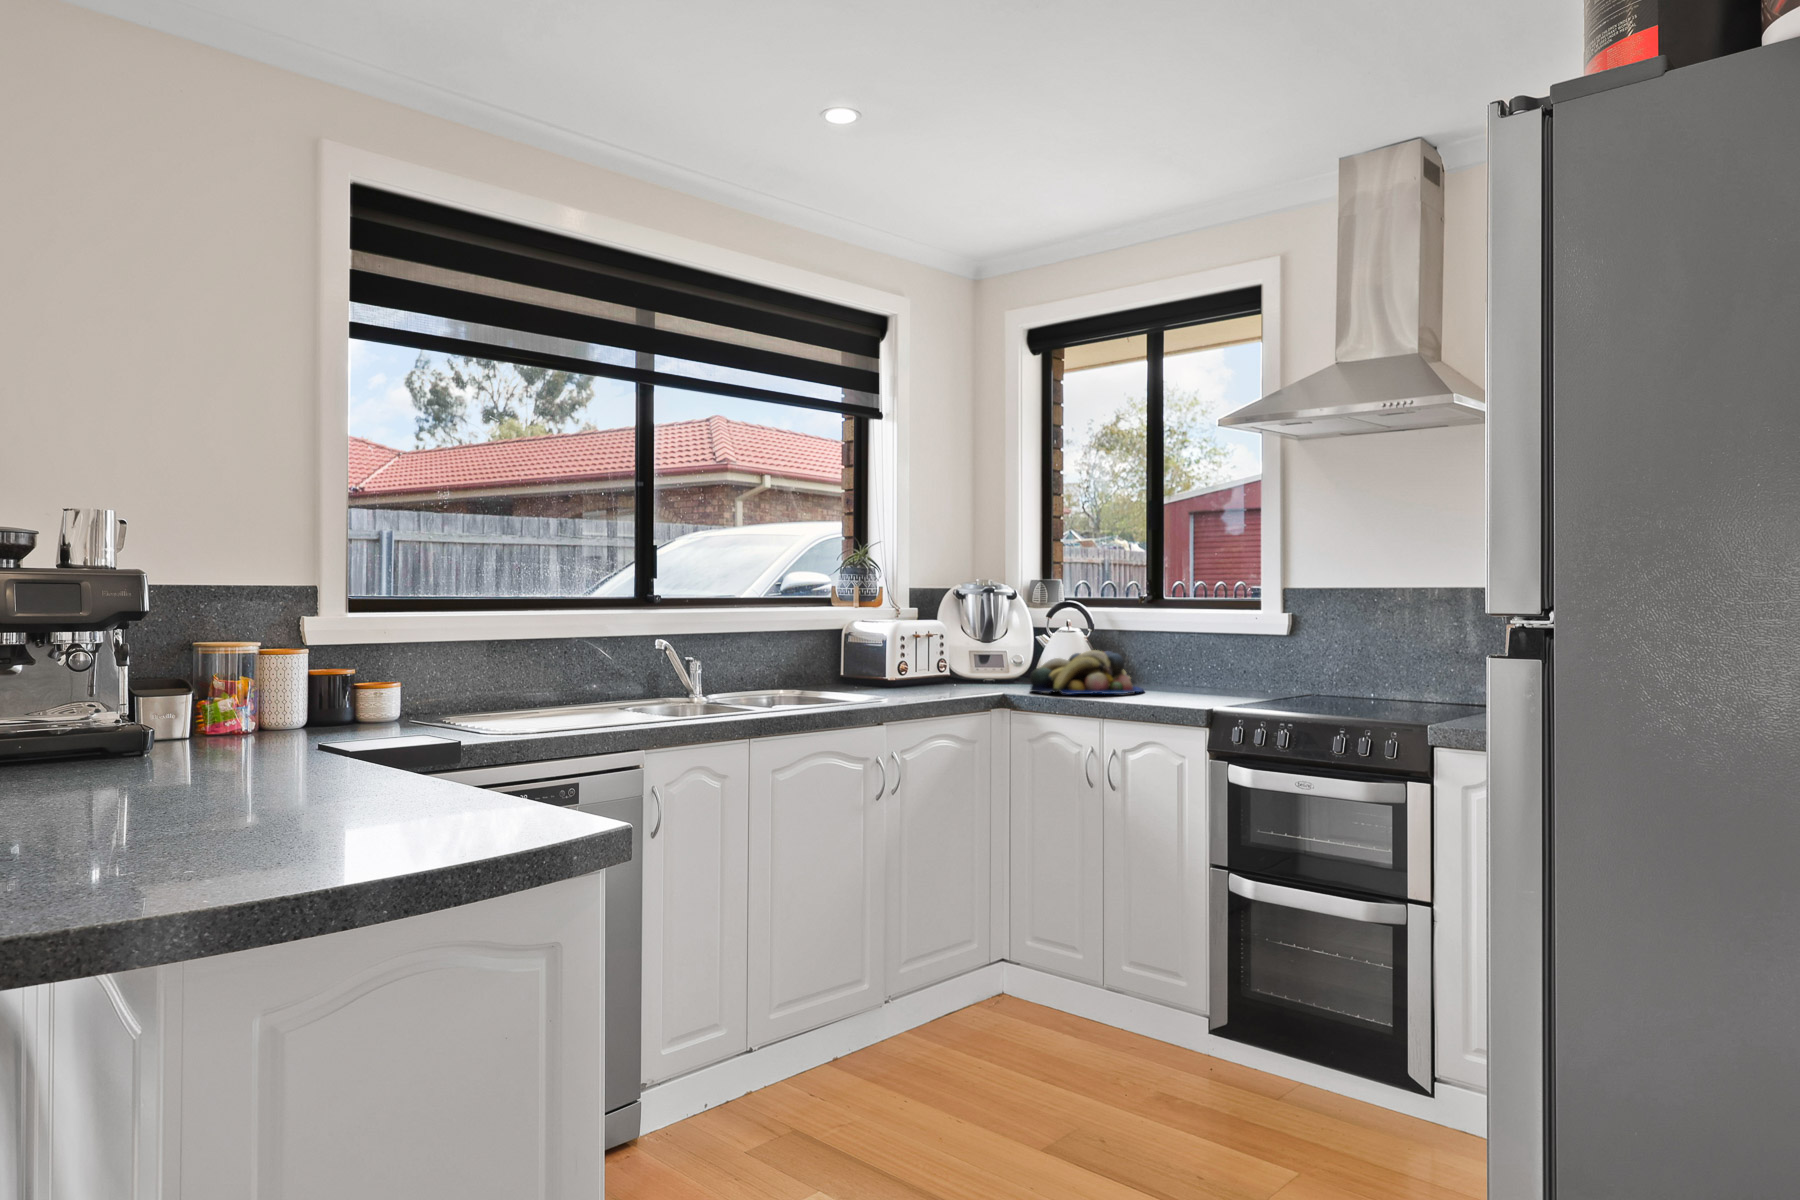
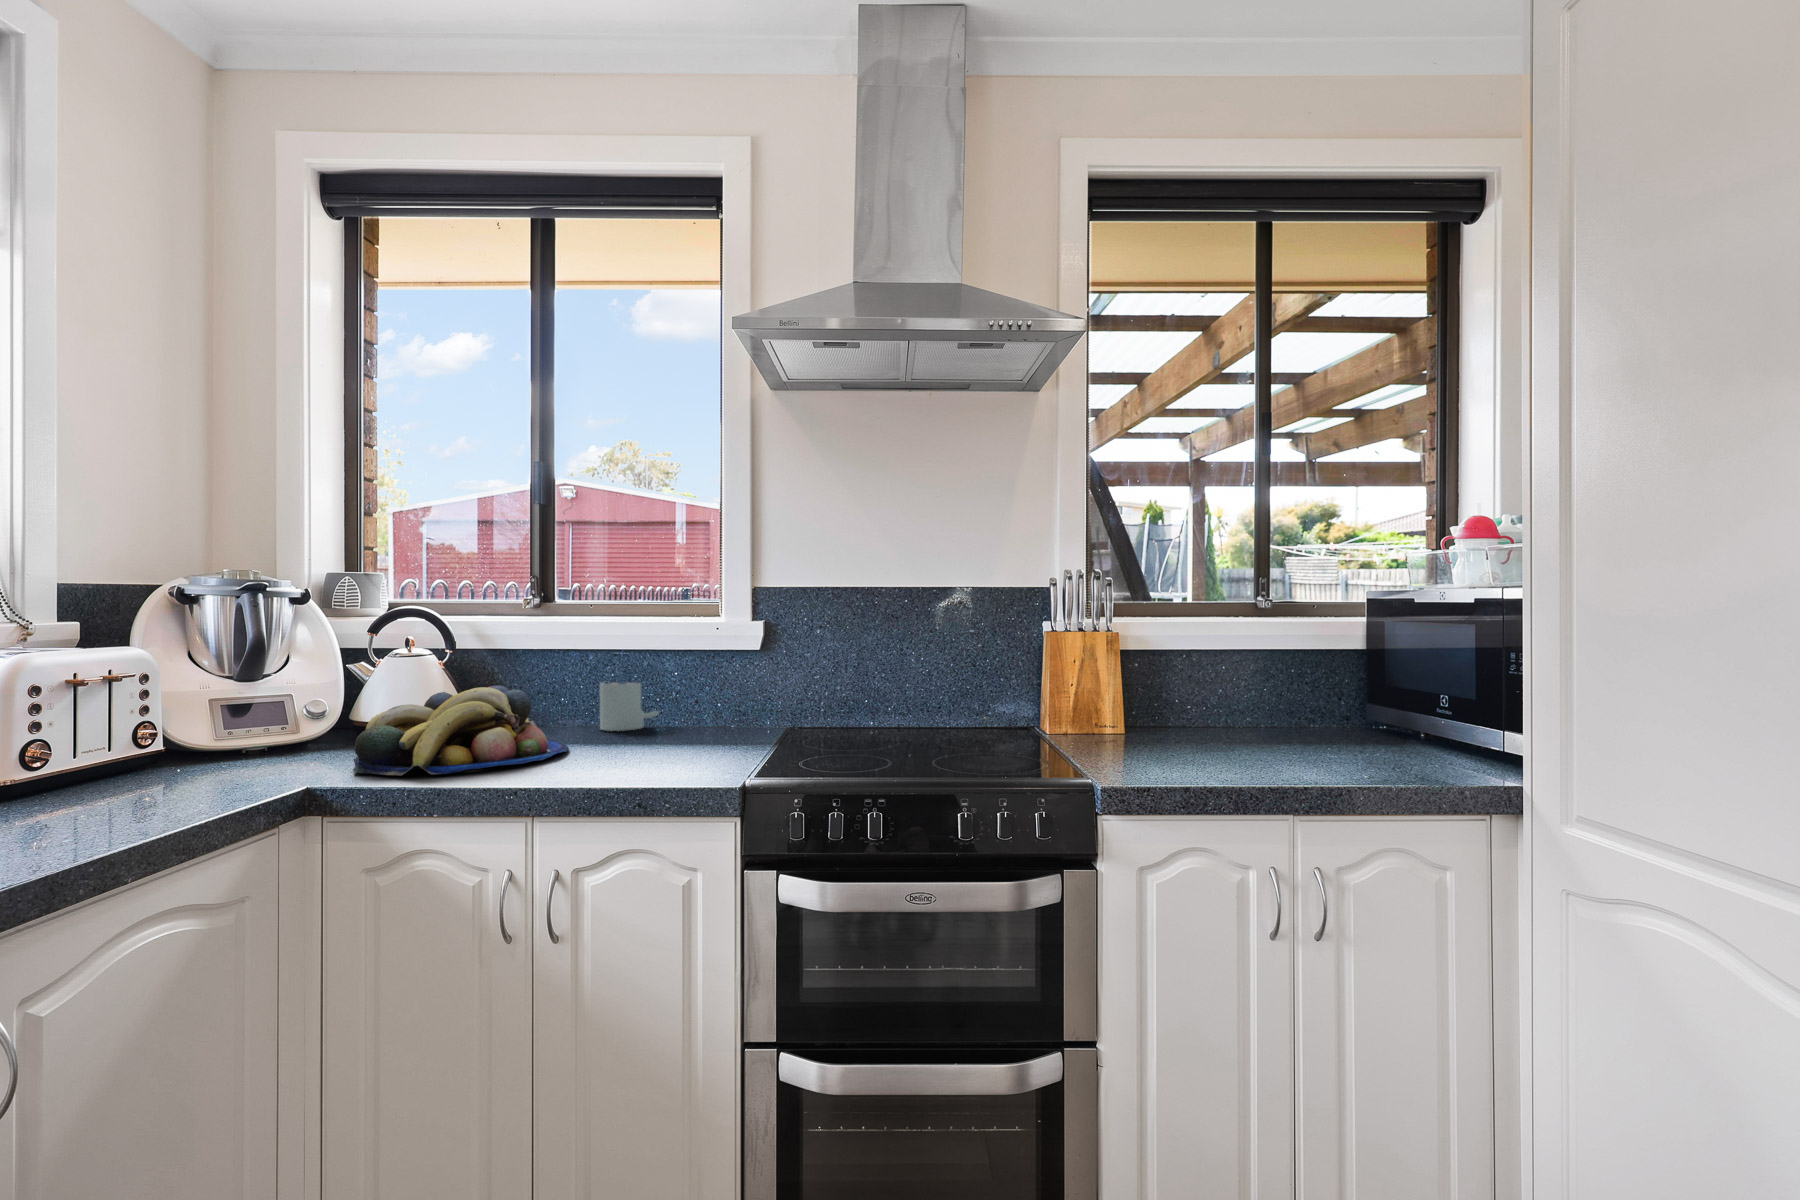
mug: none [1178,654,1222,687] -> present [600,683,659,731]

